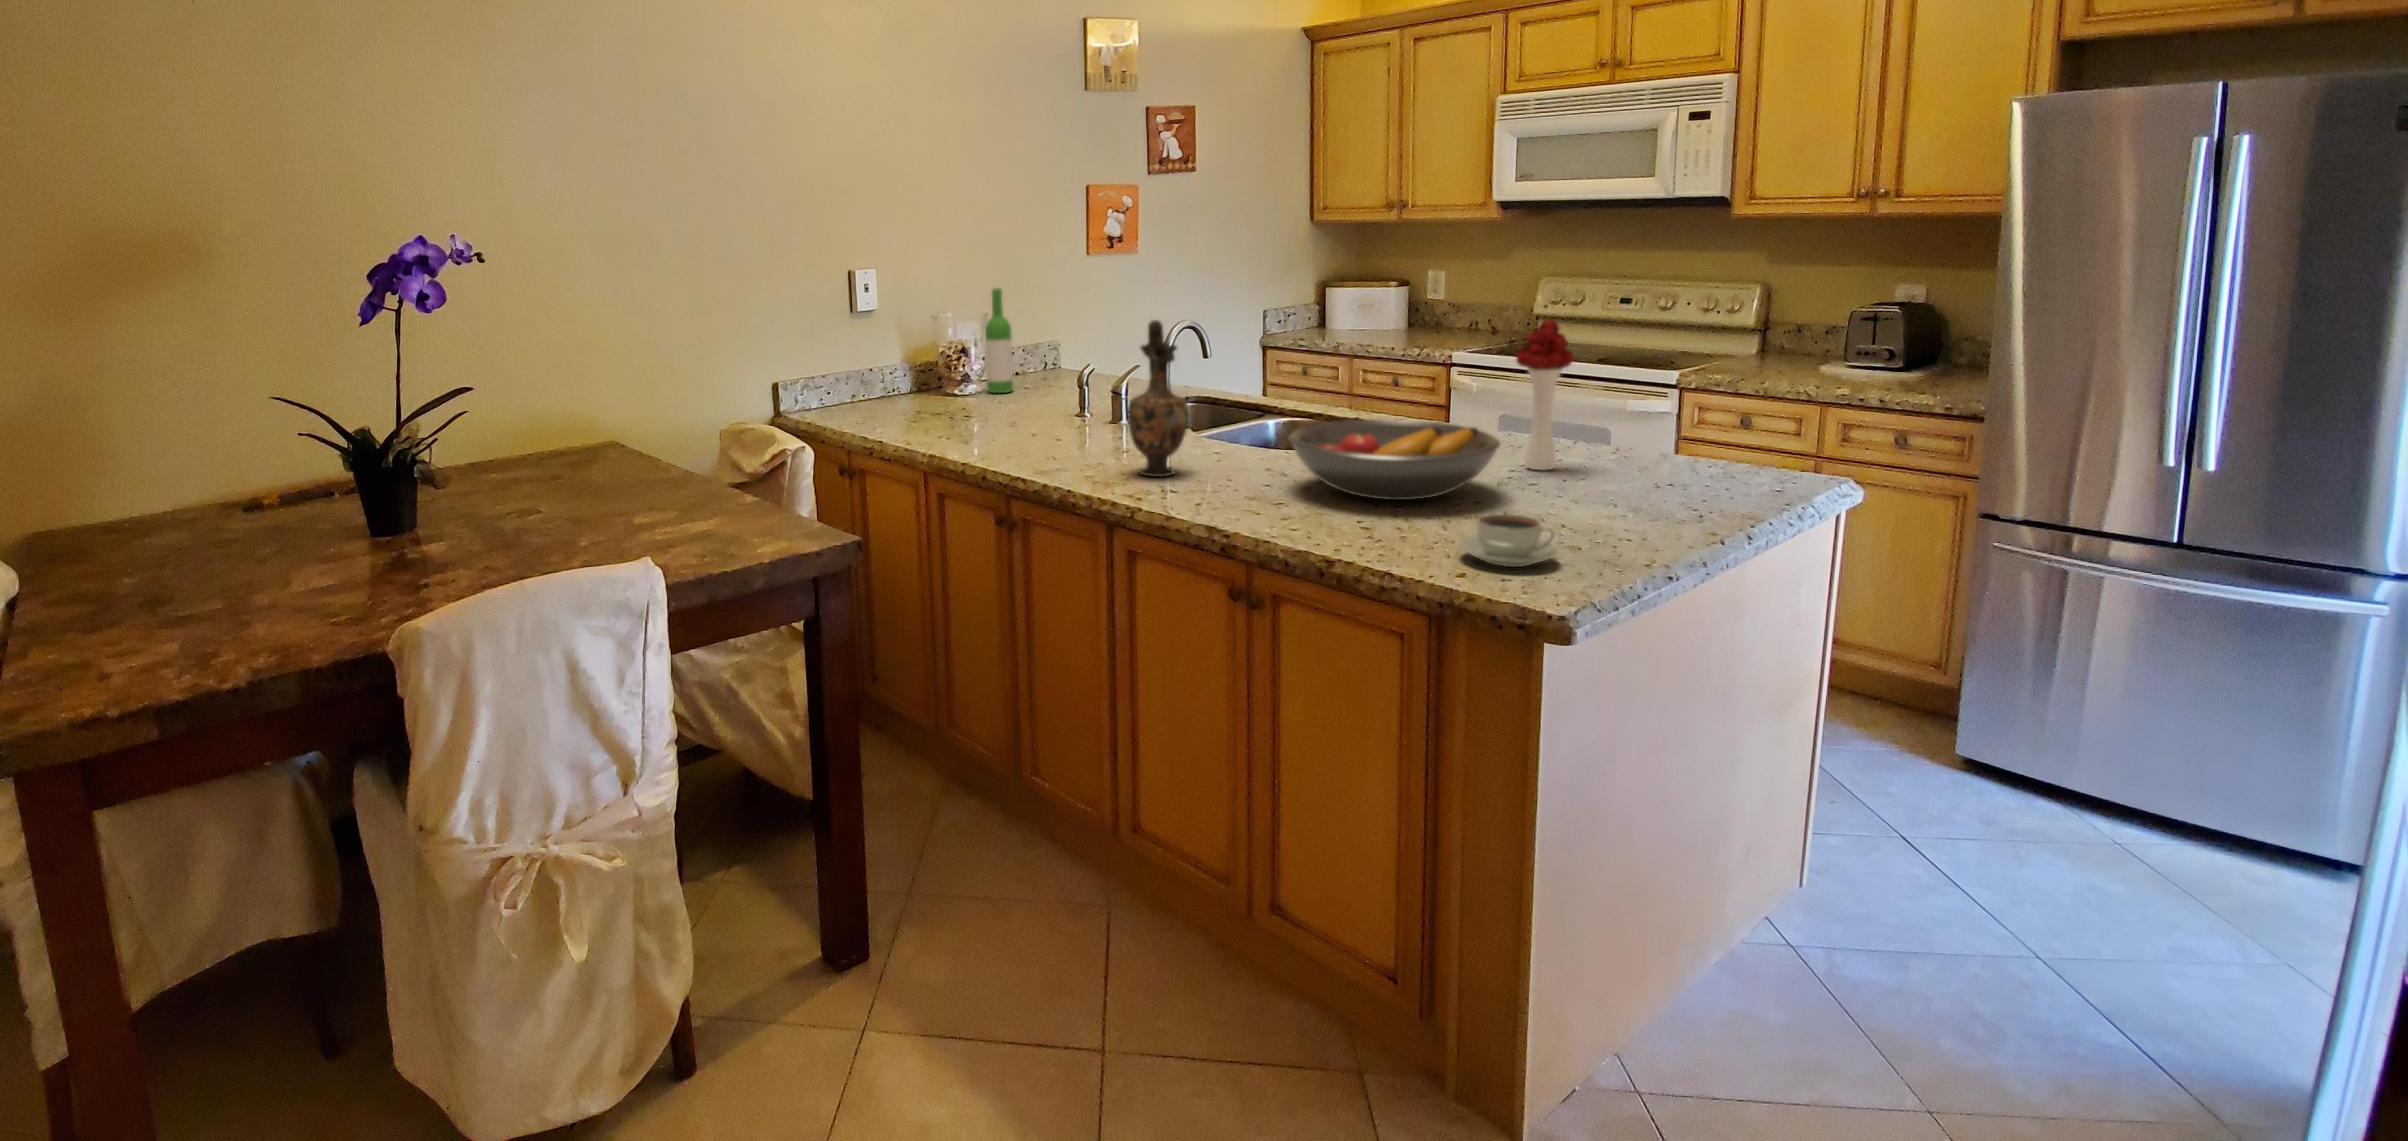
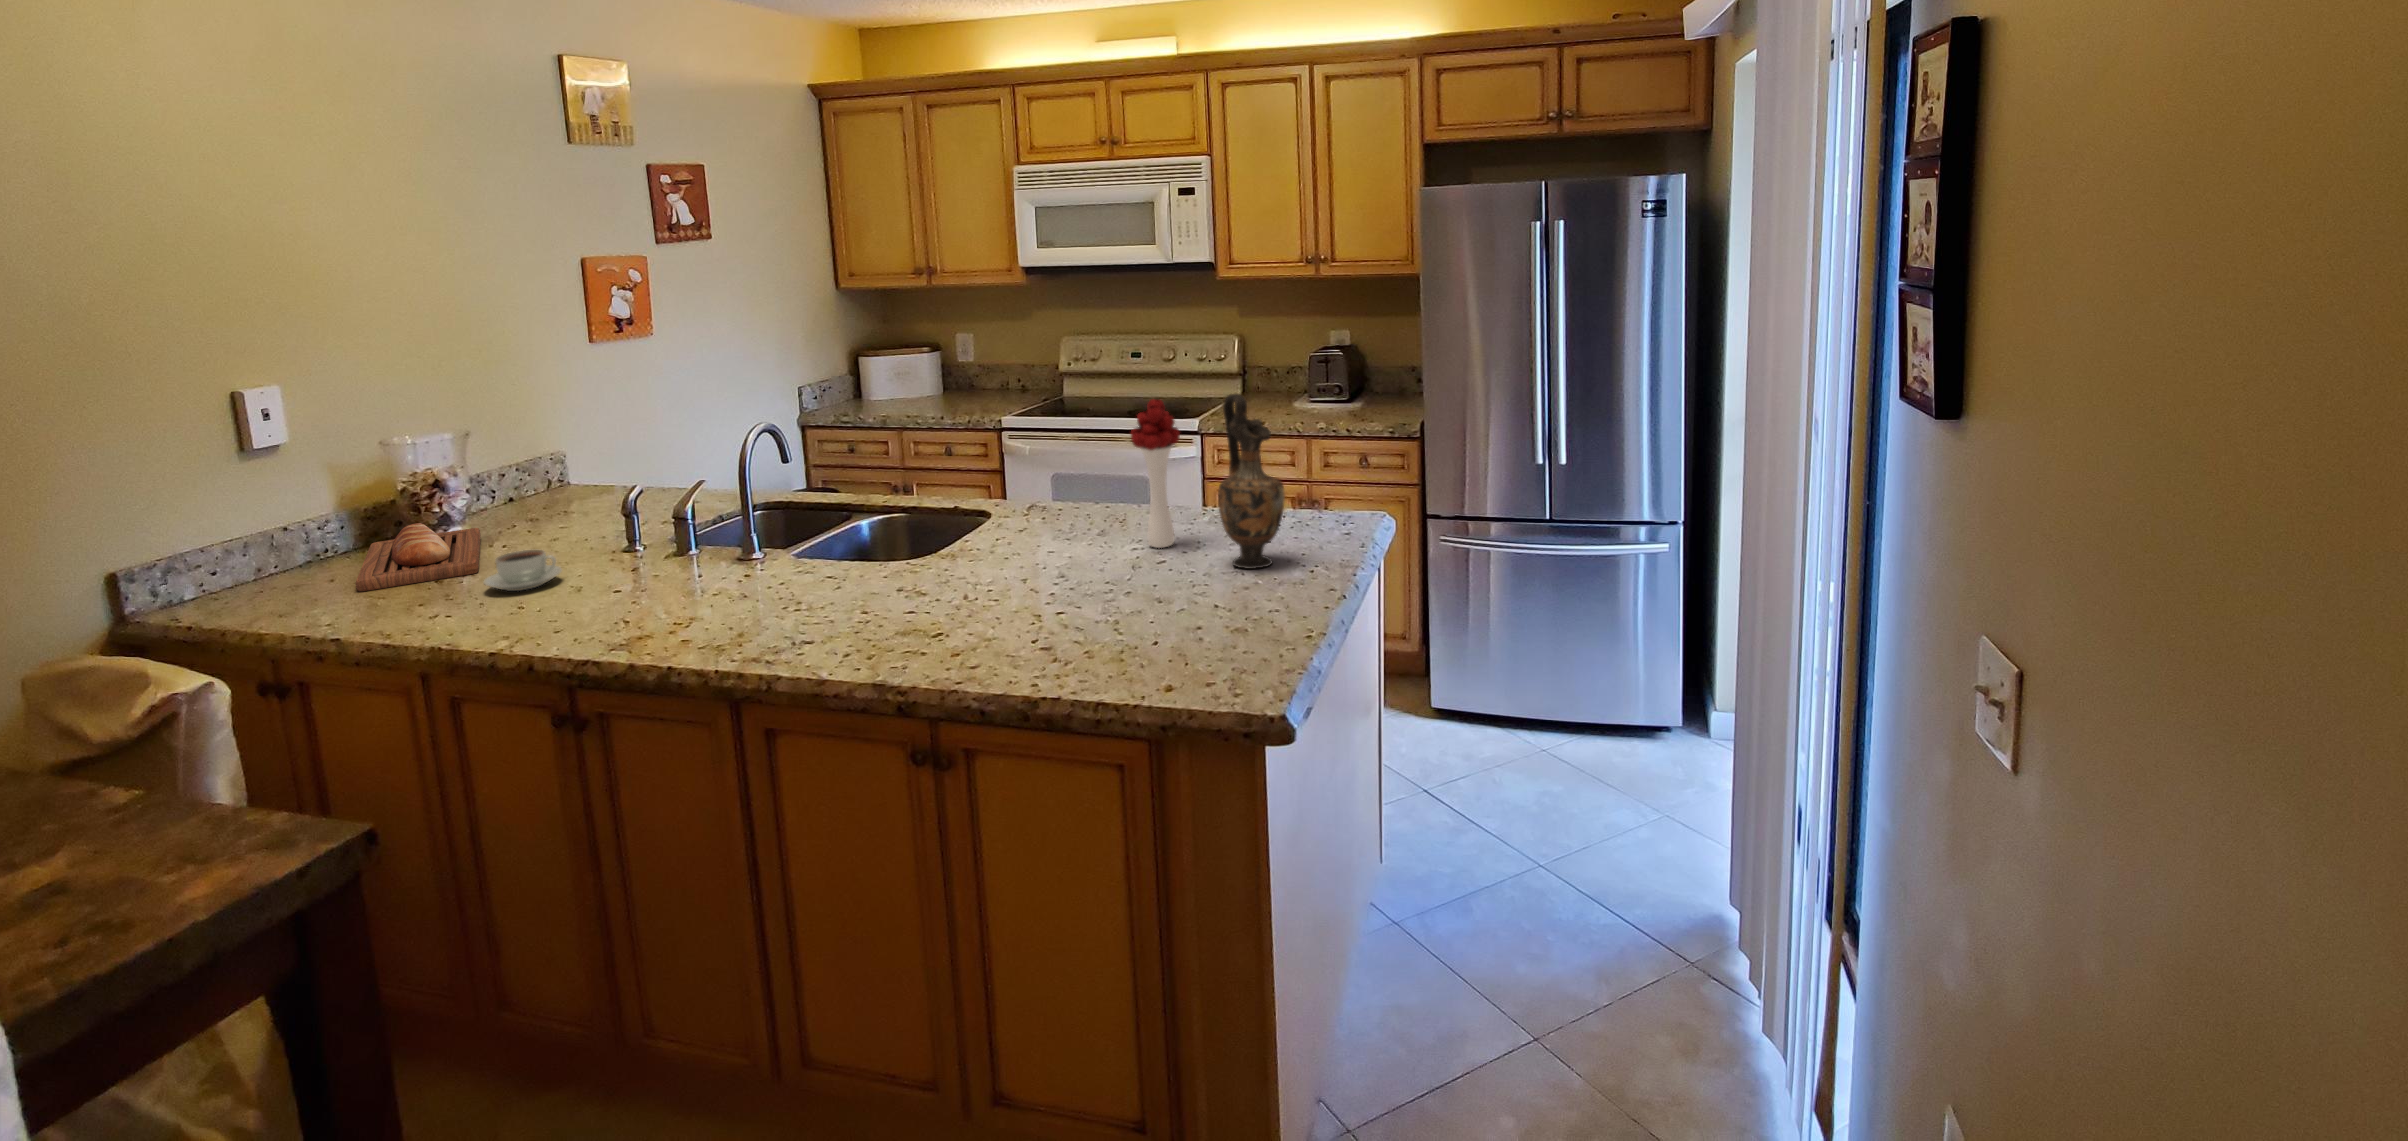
wine bottle: present [985,288,1013,393] -> none [471,395,521,530]
vase: present [1128,320,1189,477] -> present [1218,394,1285,569]
bread loaf: none [896,379,983,420] -> present [356,523,481,591]
fruit bowl: present [1289,419,1500,500] -> none [932,516,1146,610]
coffee cup: present [1459,514,1559,567] -> present [484,550,562,591]

